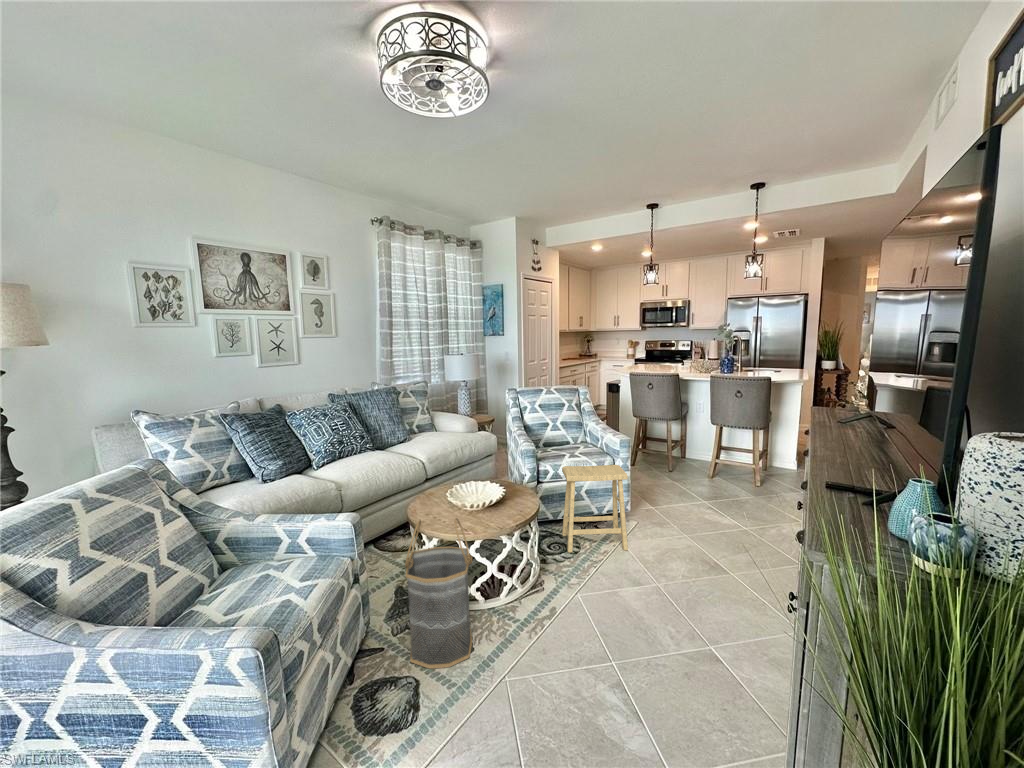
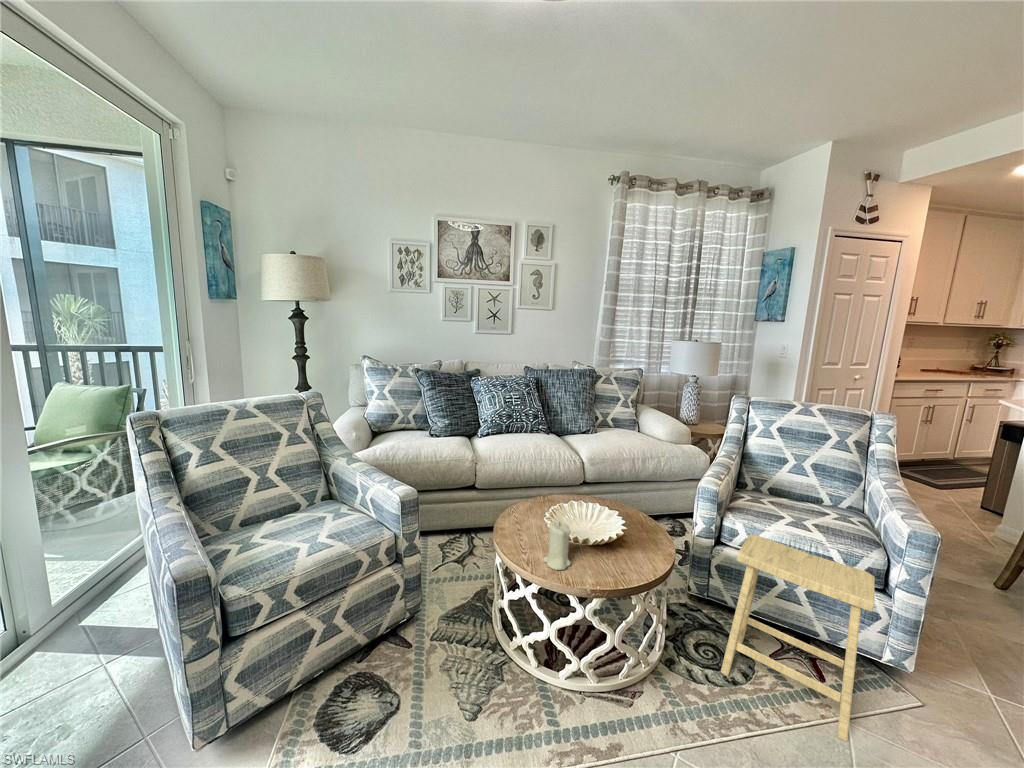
candle: none [476,490,495,524] -> present [543,520,571,570]
basket: present [405,518,472,669] -> none [411,526,501,728]

